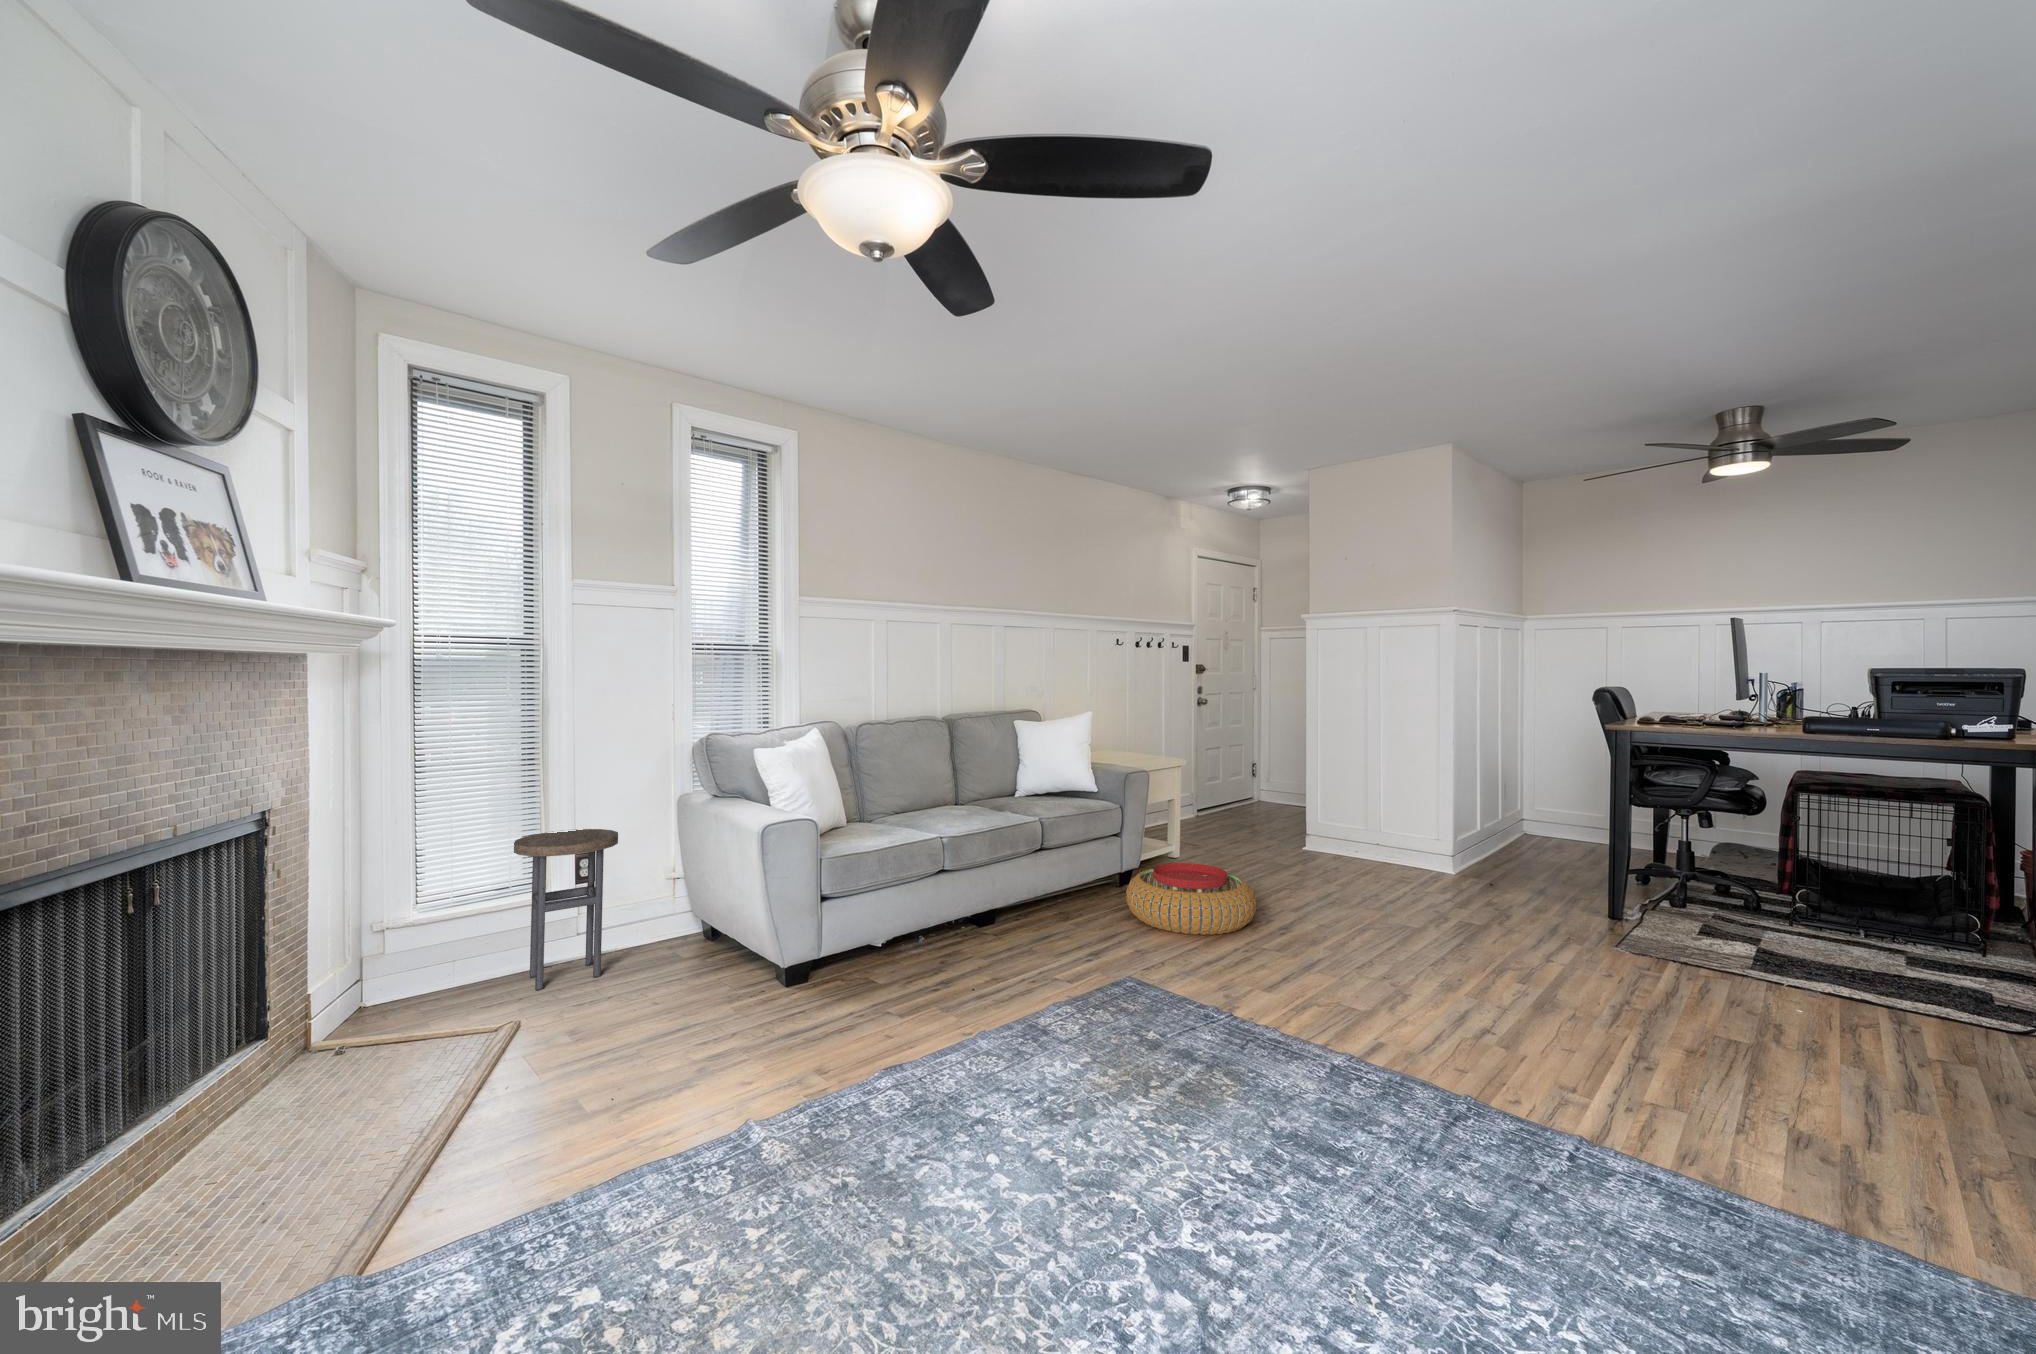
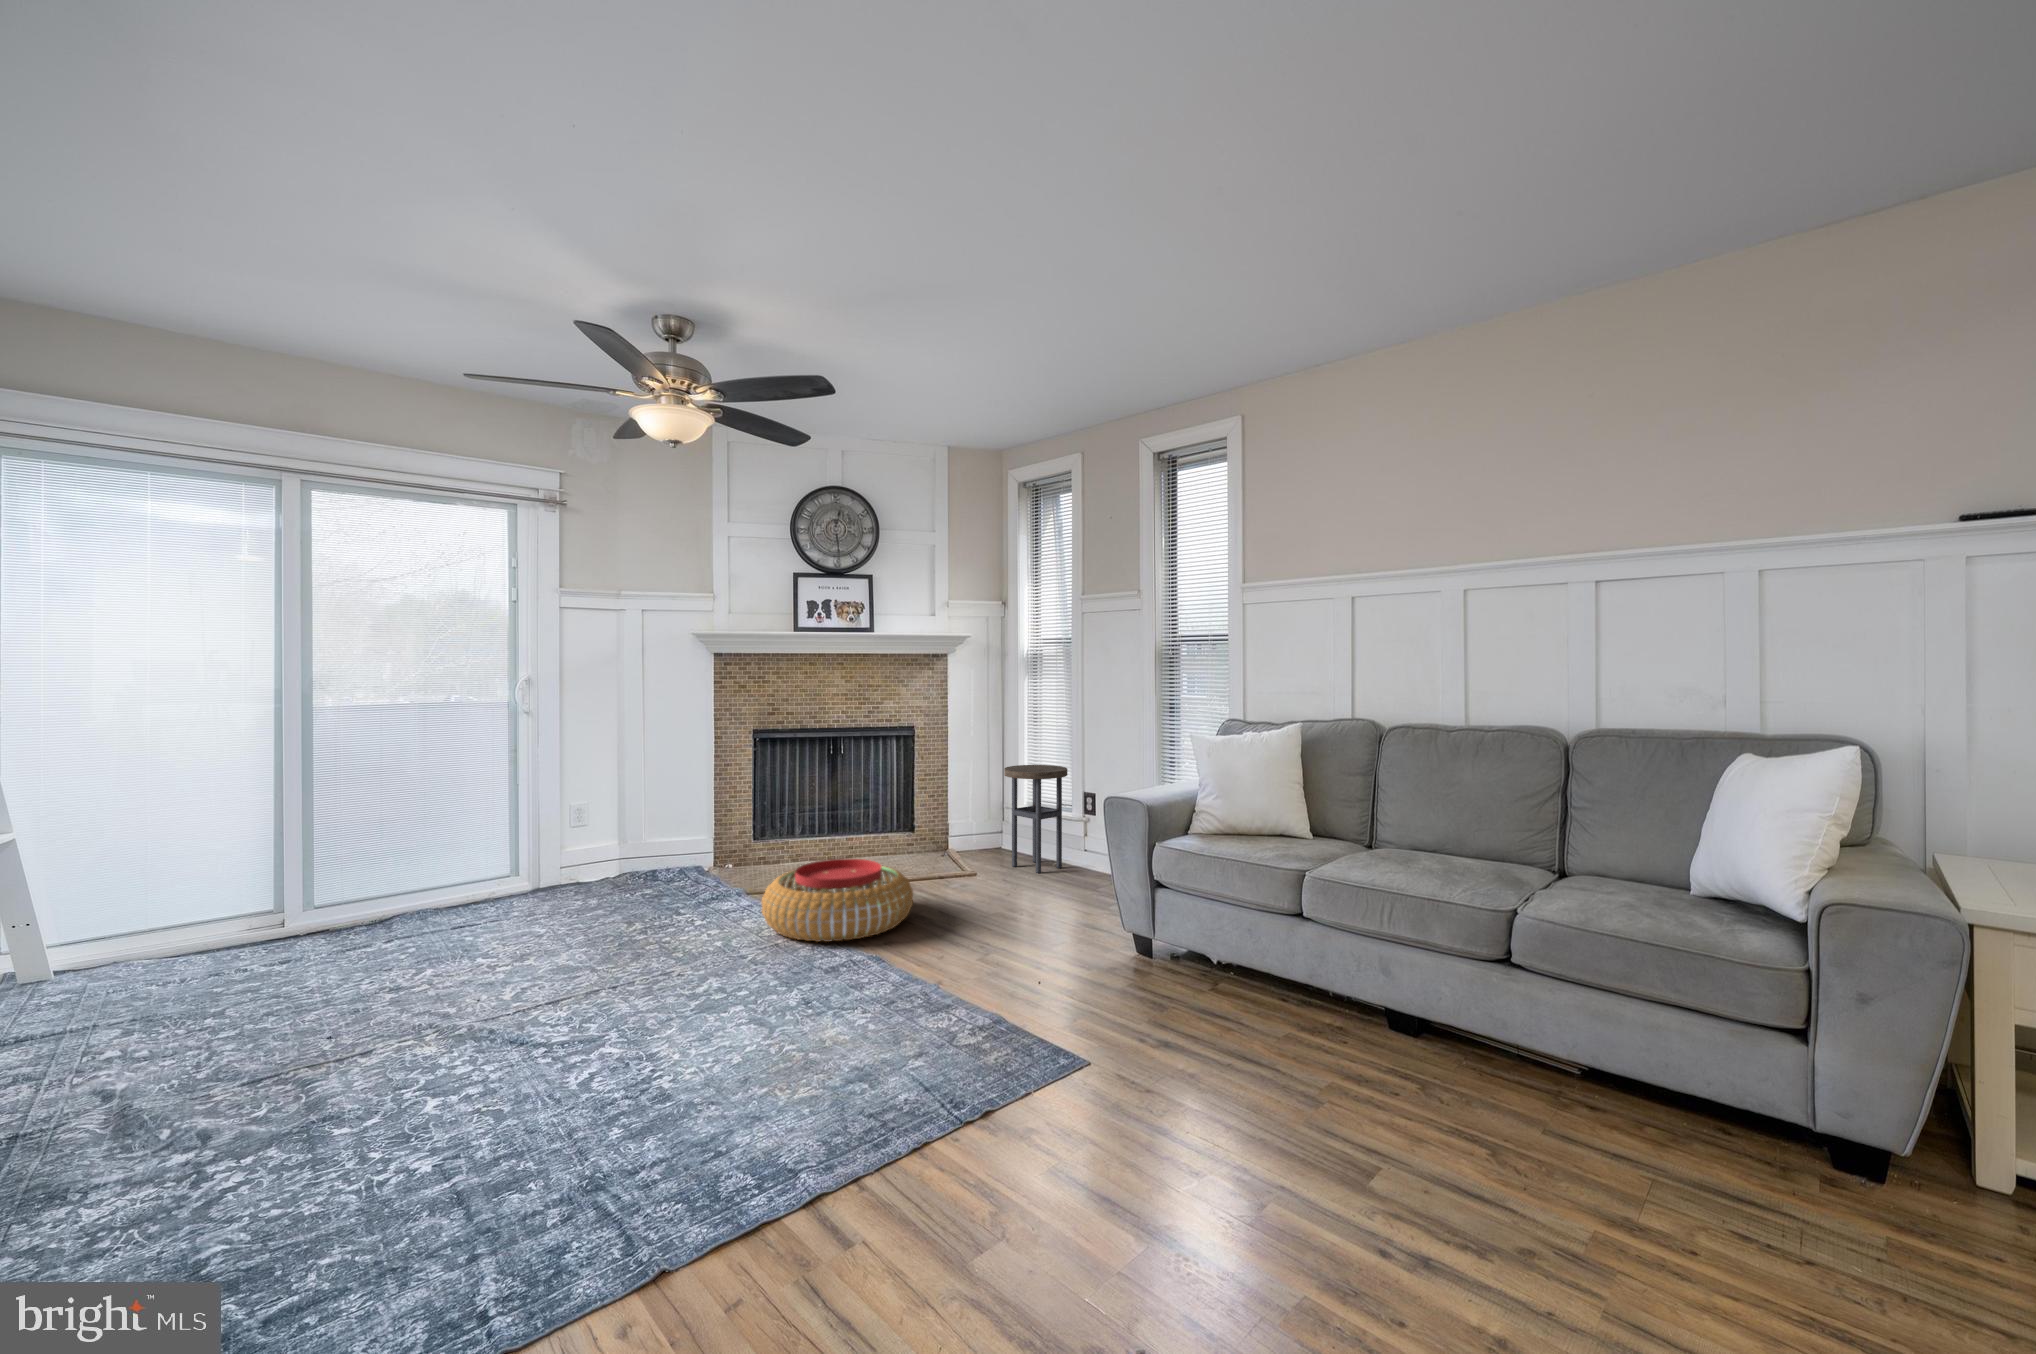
pouf: present [1126,863,1256,935] -> present [762,859,913,942]

